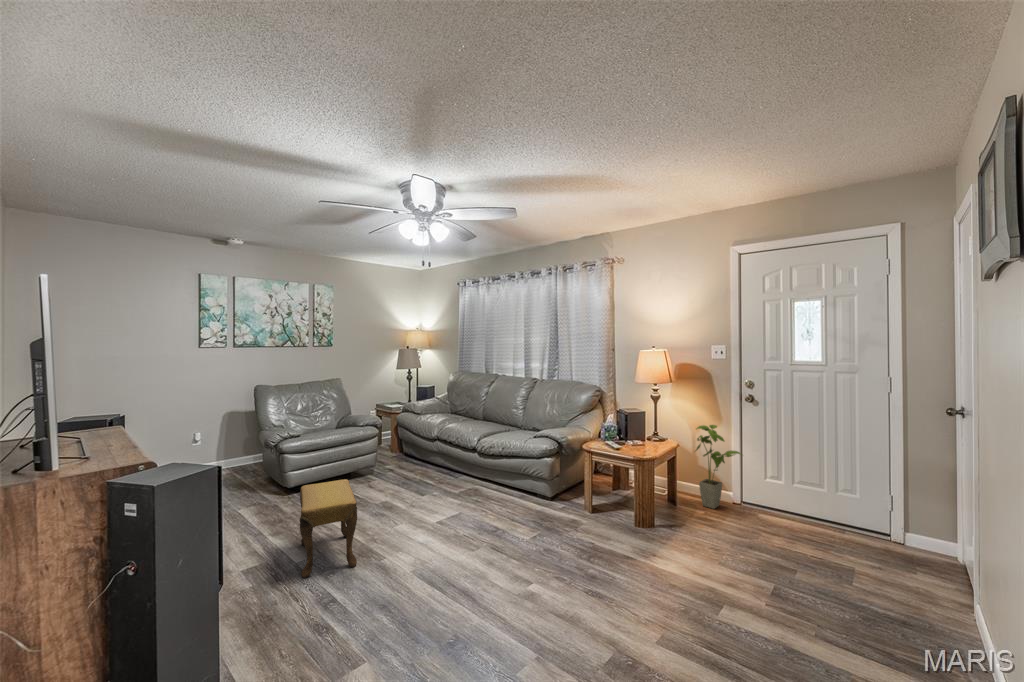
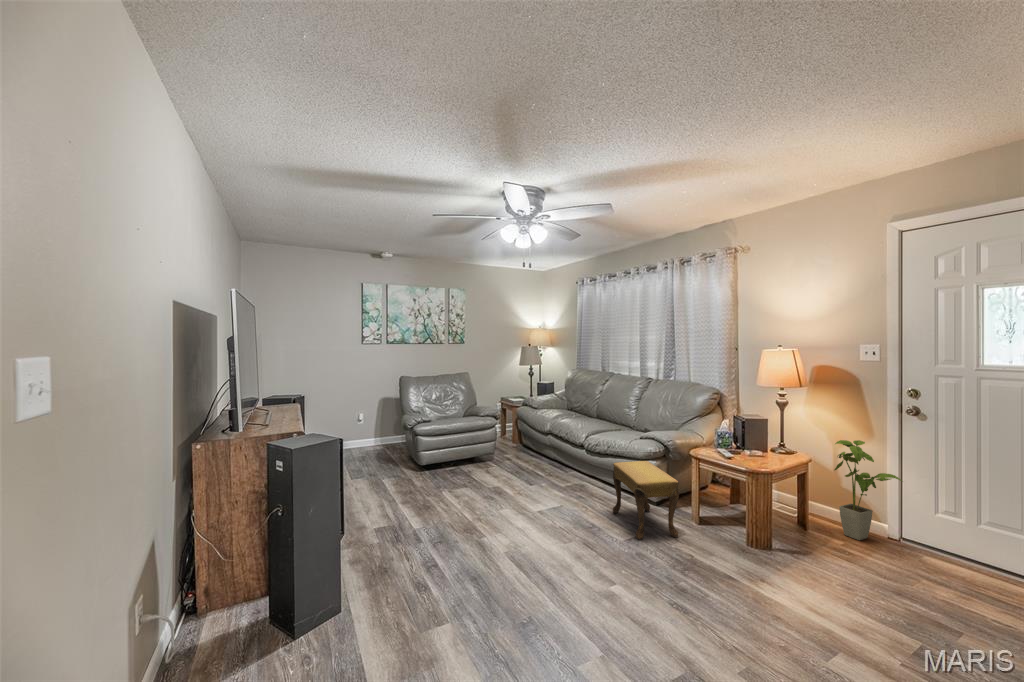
footstool: present [300,479,357,578] -> present [613,461,679,540]

